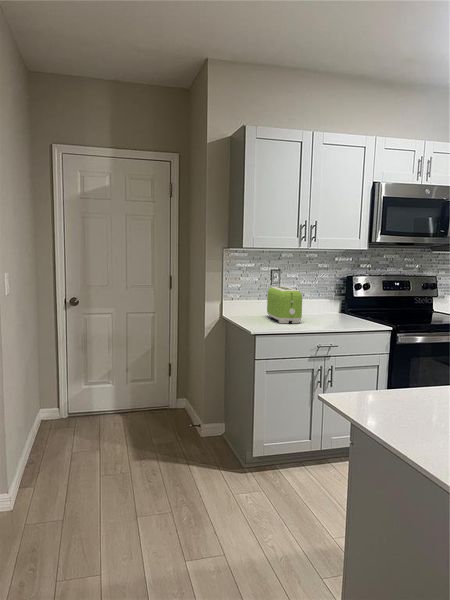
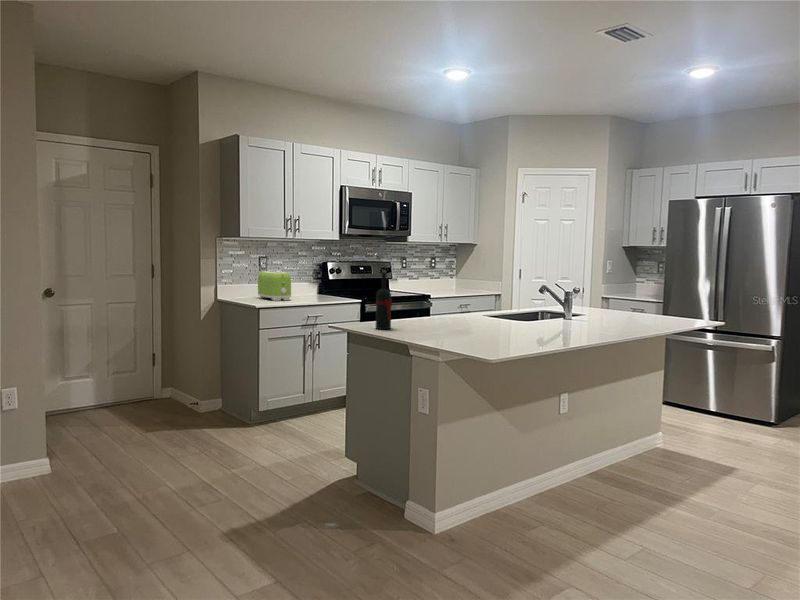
wine bottle: none [390,312,421,413] -> present [376,270,392,329]

